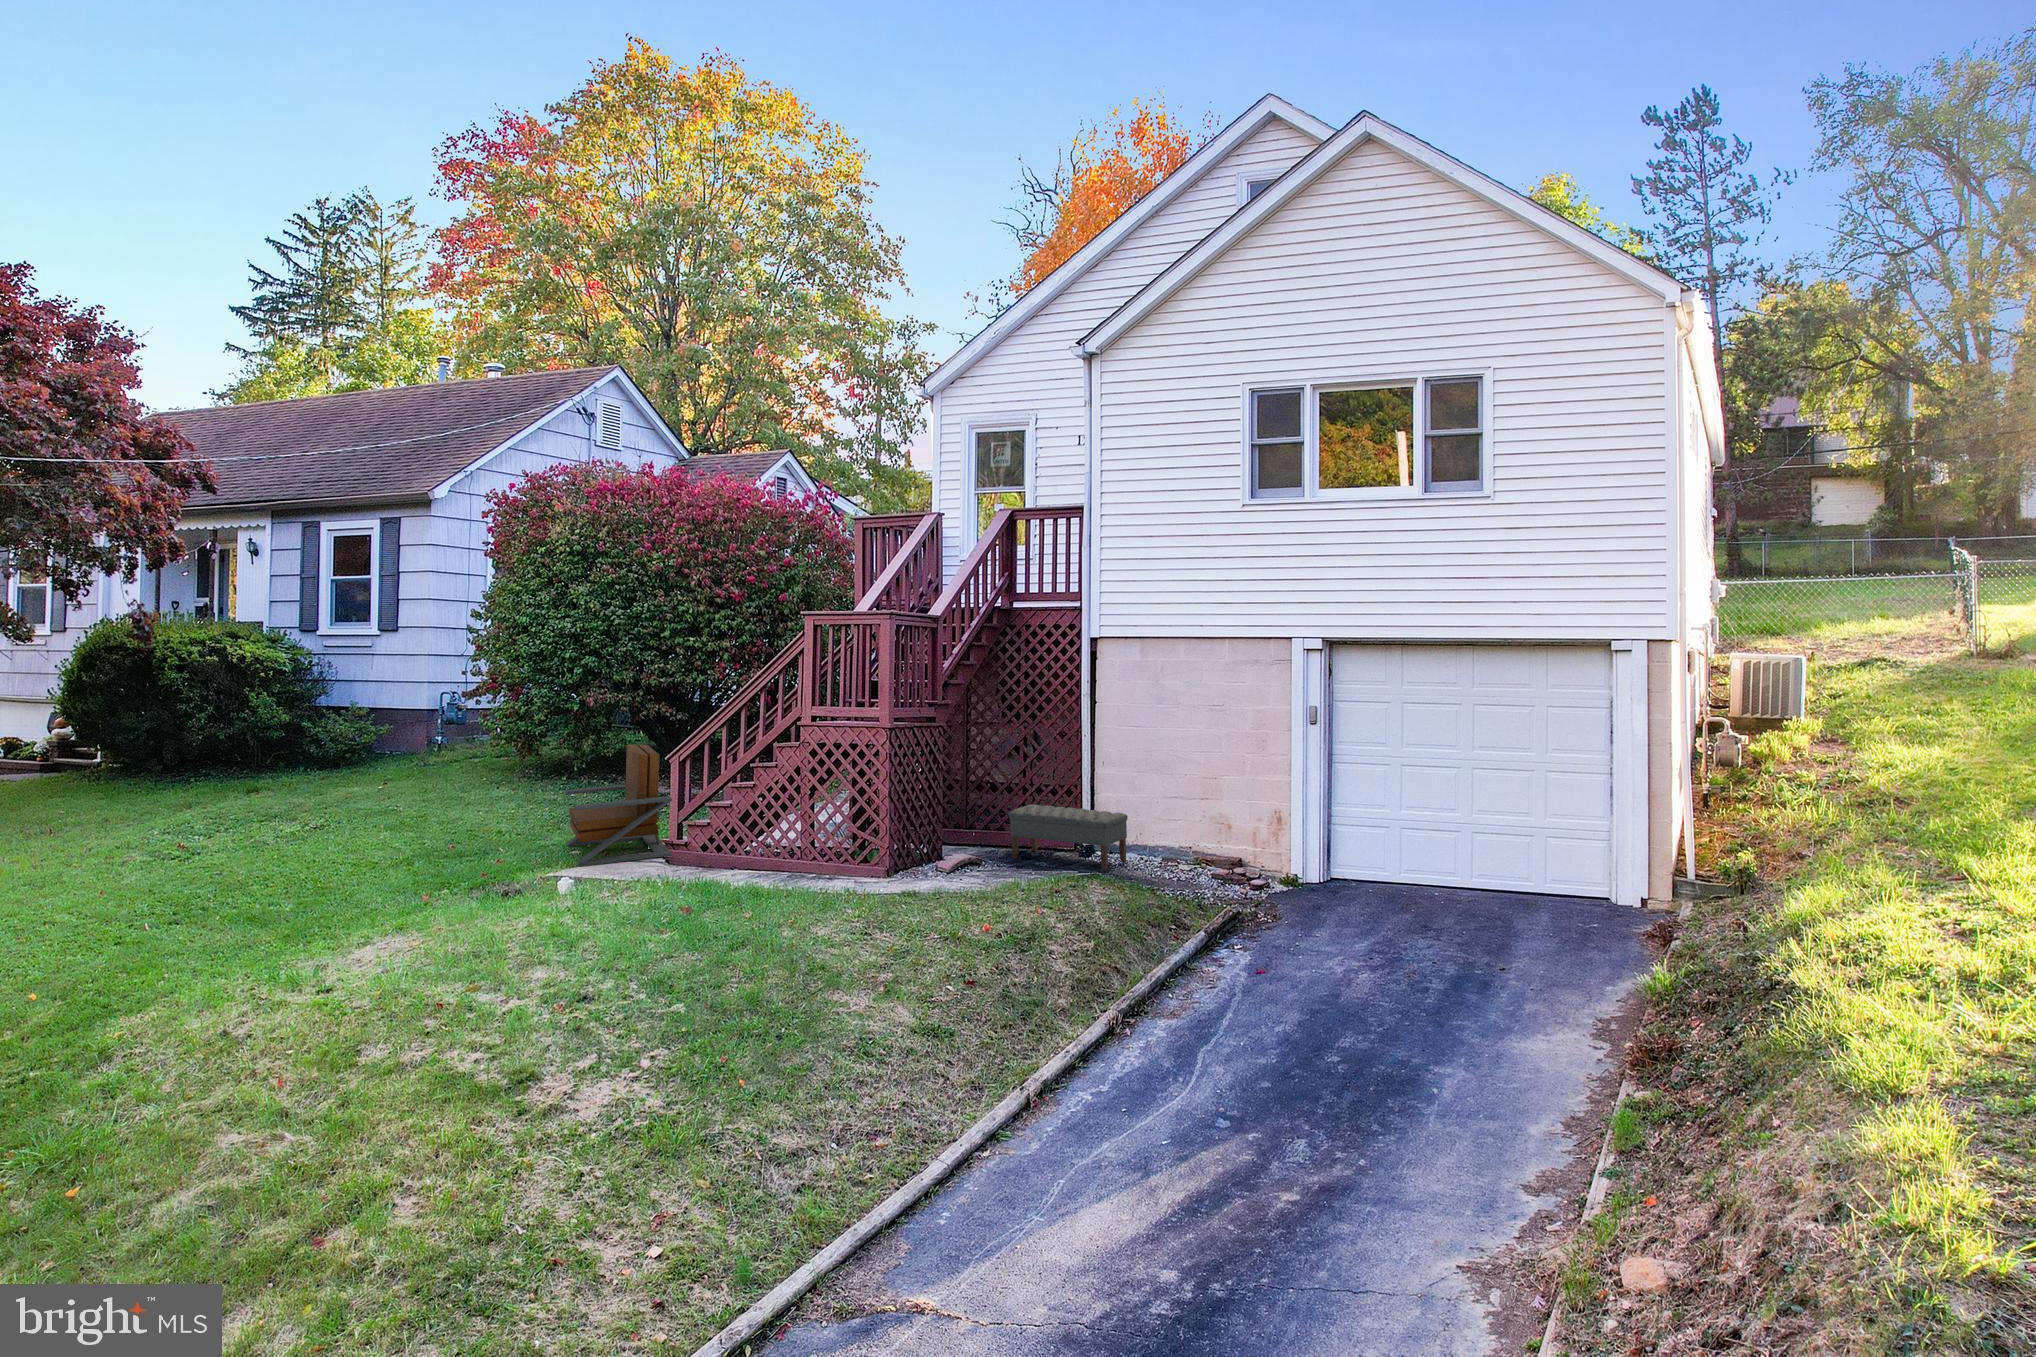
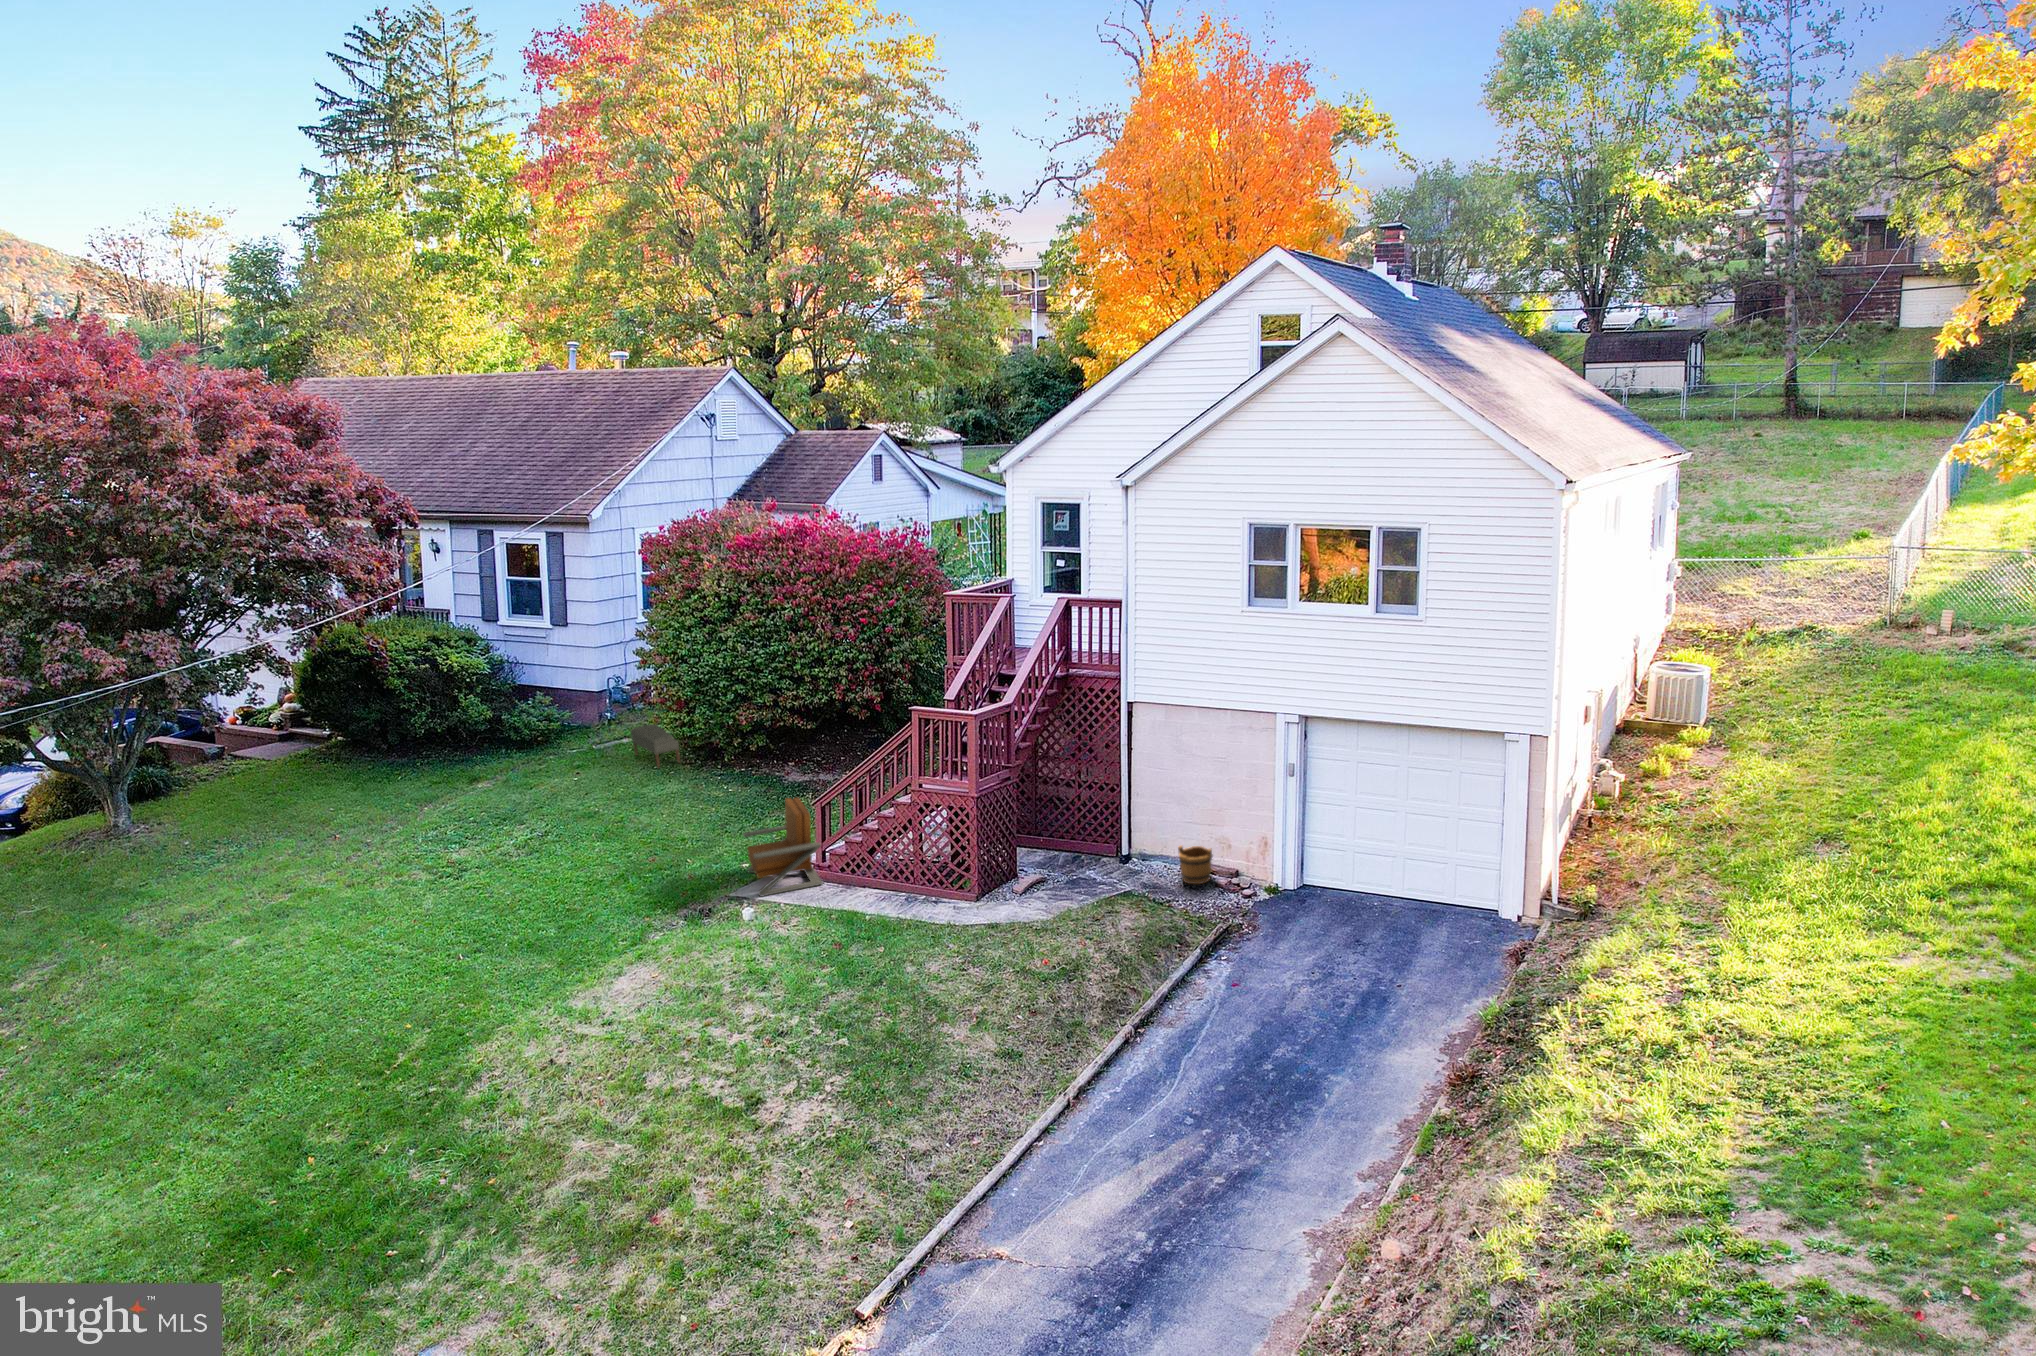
bench: present [1008,804,1128,871] -> present [631,724,680,768]
bucket: none [1159,824,1206,874] -> present [1178,846,1213,884]

